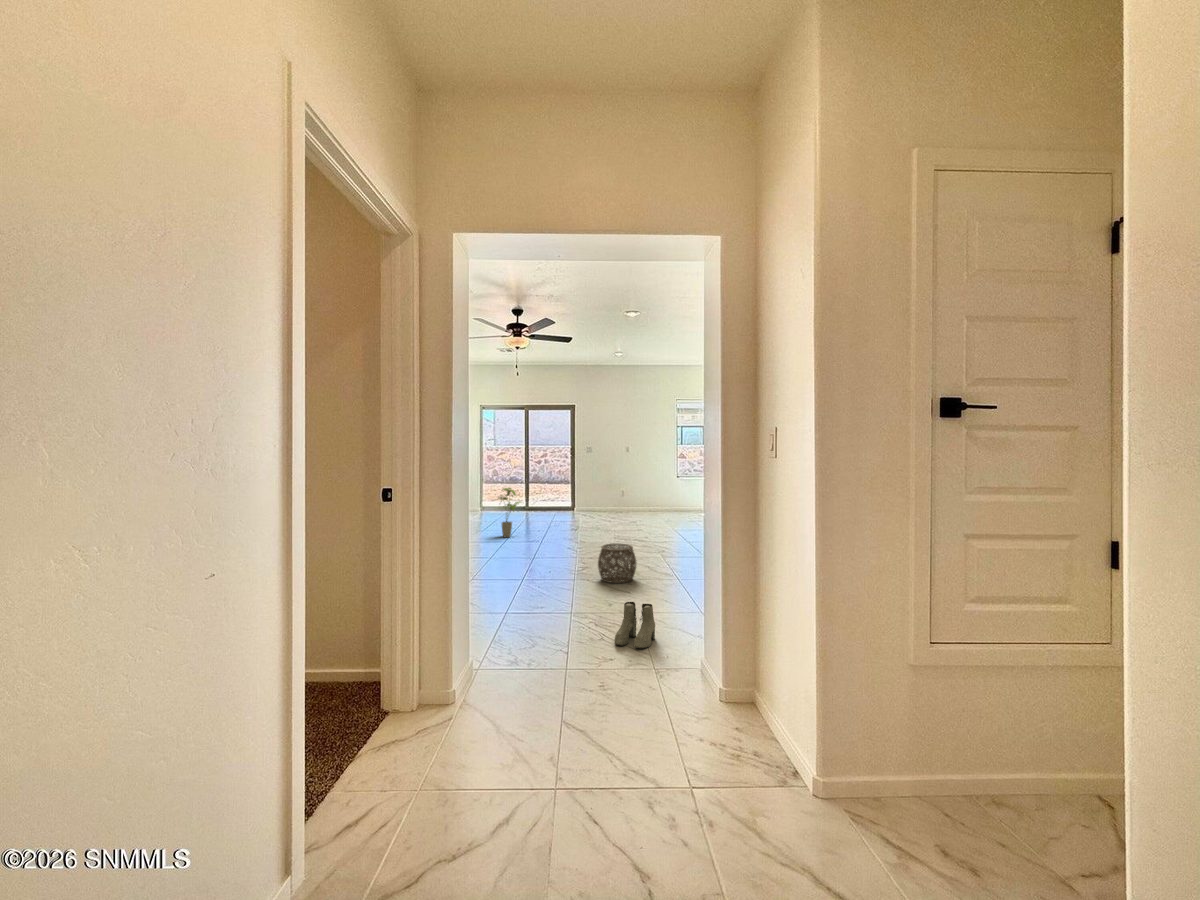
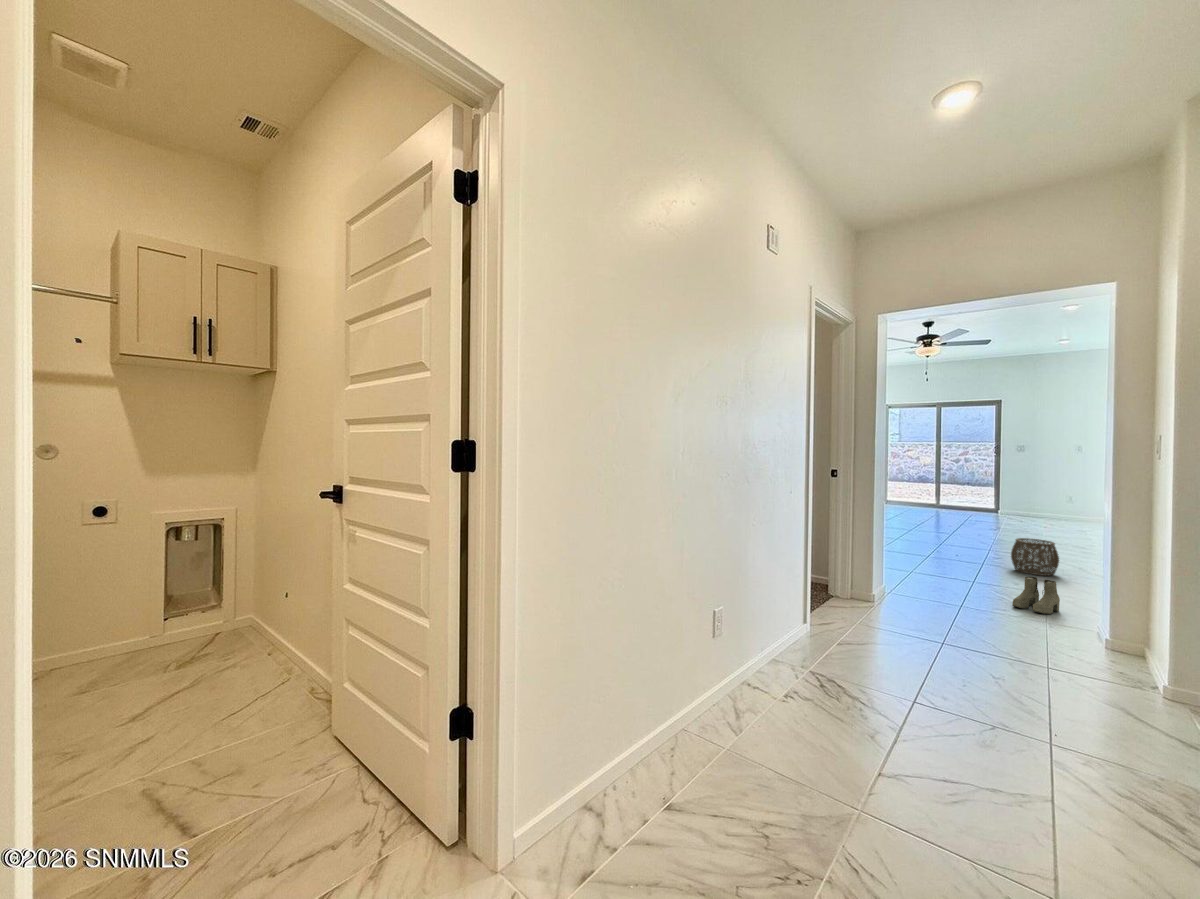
house plant: present [499,488,521,537] -> none [905,483,934,529]

